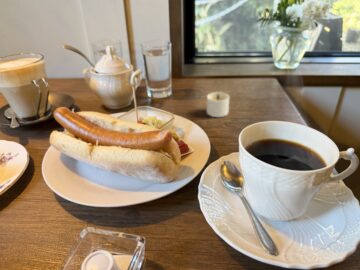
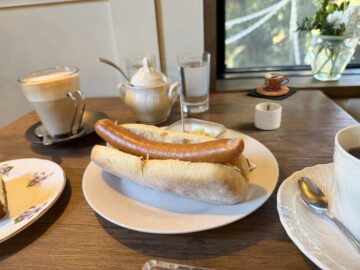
teacup: none [209,61,258,89] -> present [247,73,299,101]

